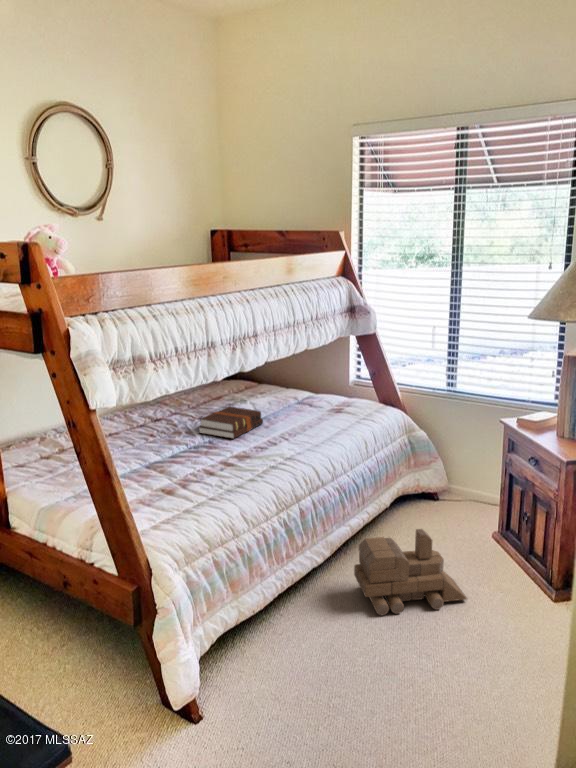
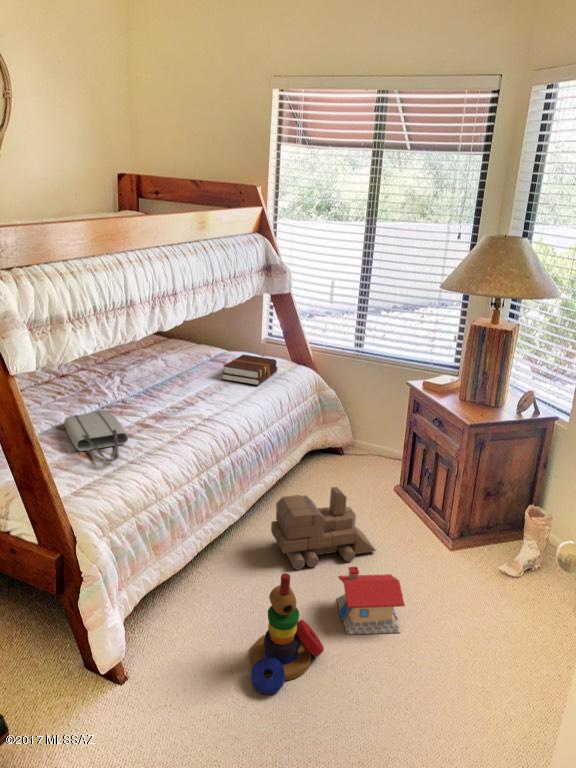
hardback book: present [199,407,263,439] -> present [222,354,277,385]
tote bag: none [152,452,210,497] -> present [64,411,128,461]
stacking toy: none [324,612,403,740] -> present [251,573,324,695]
toy house: none [421,612,493,686] -> present [337,567,405,634]

